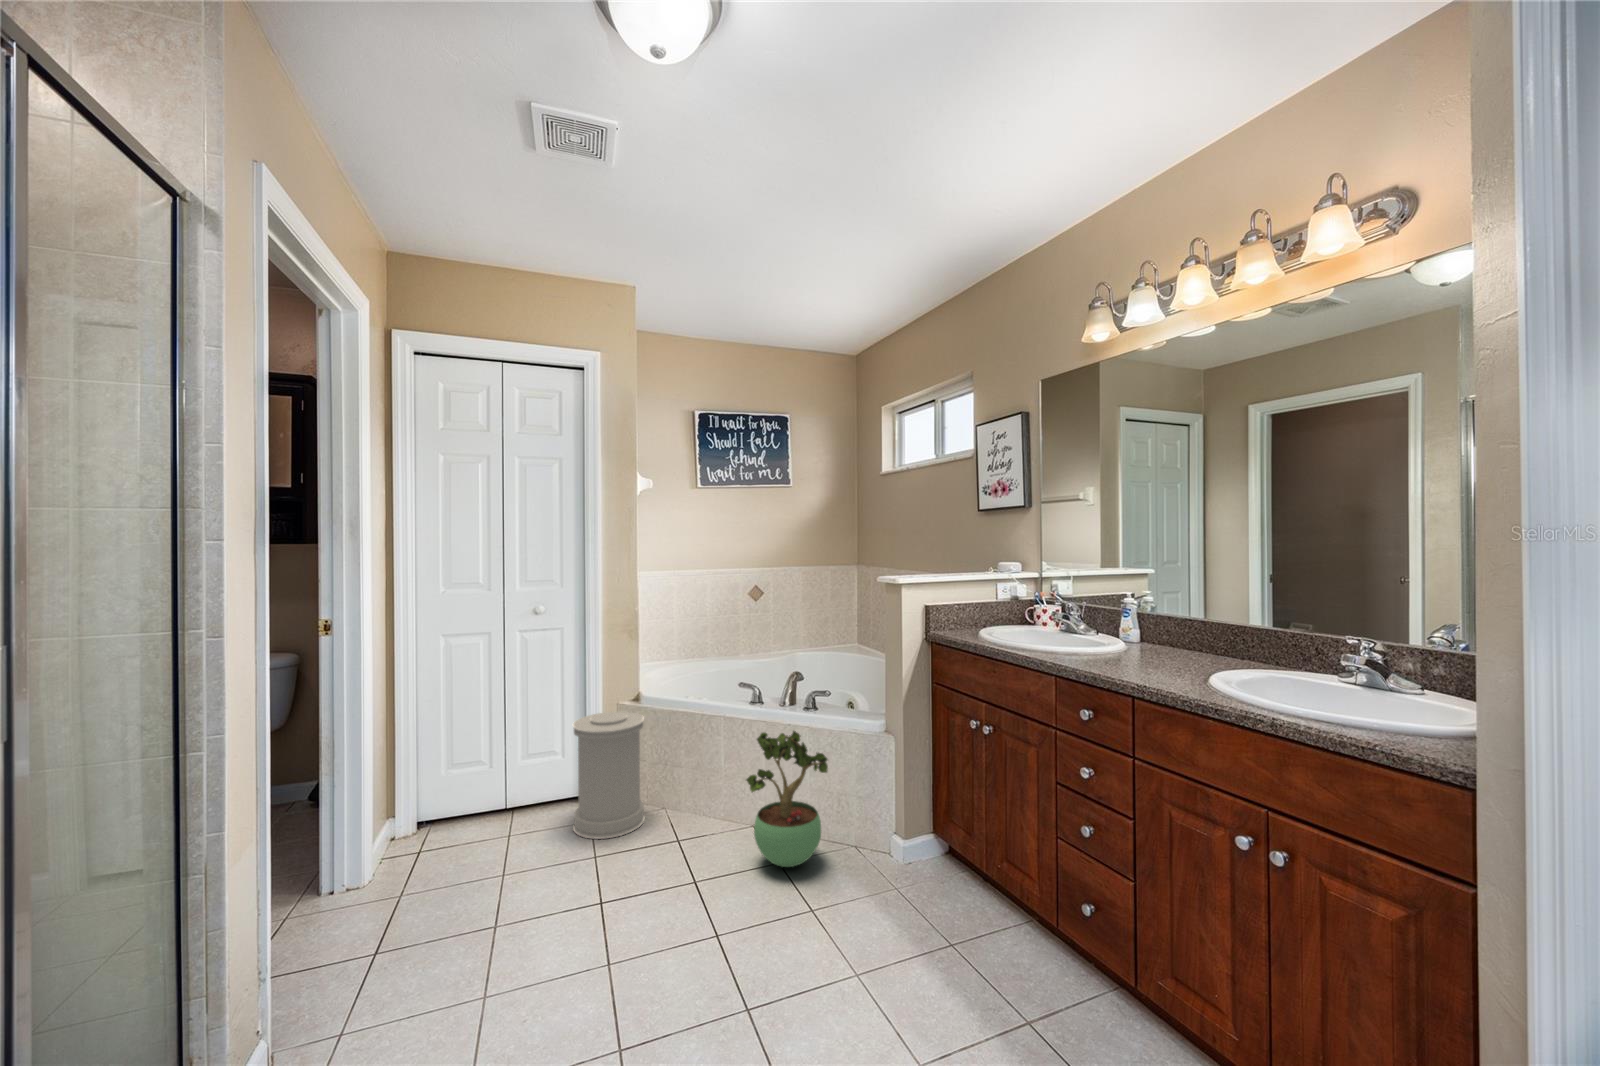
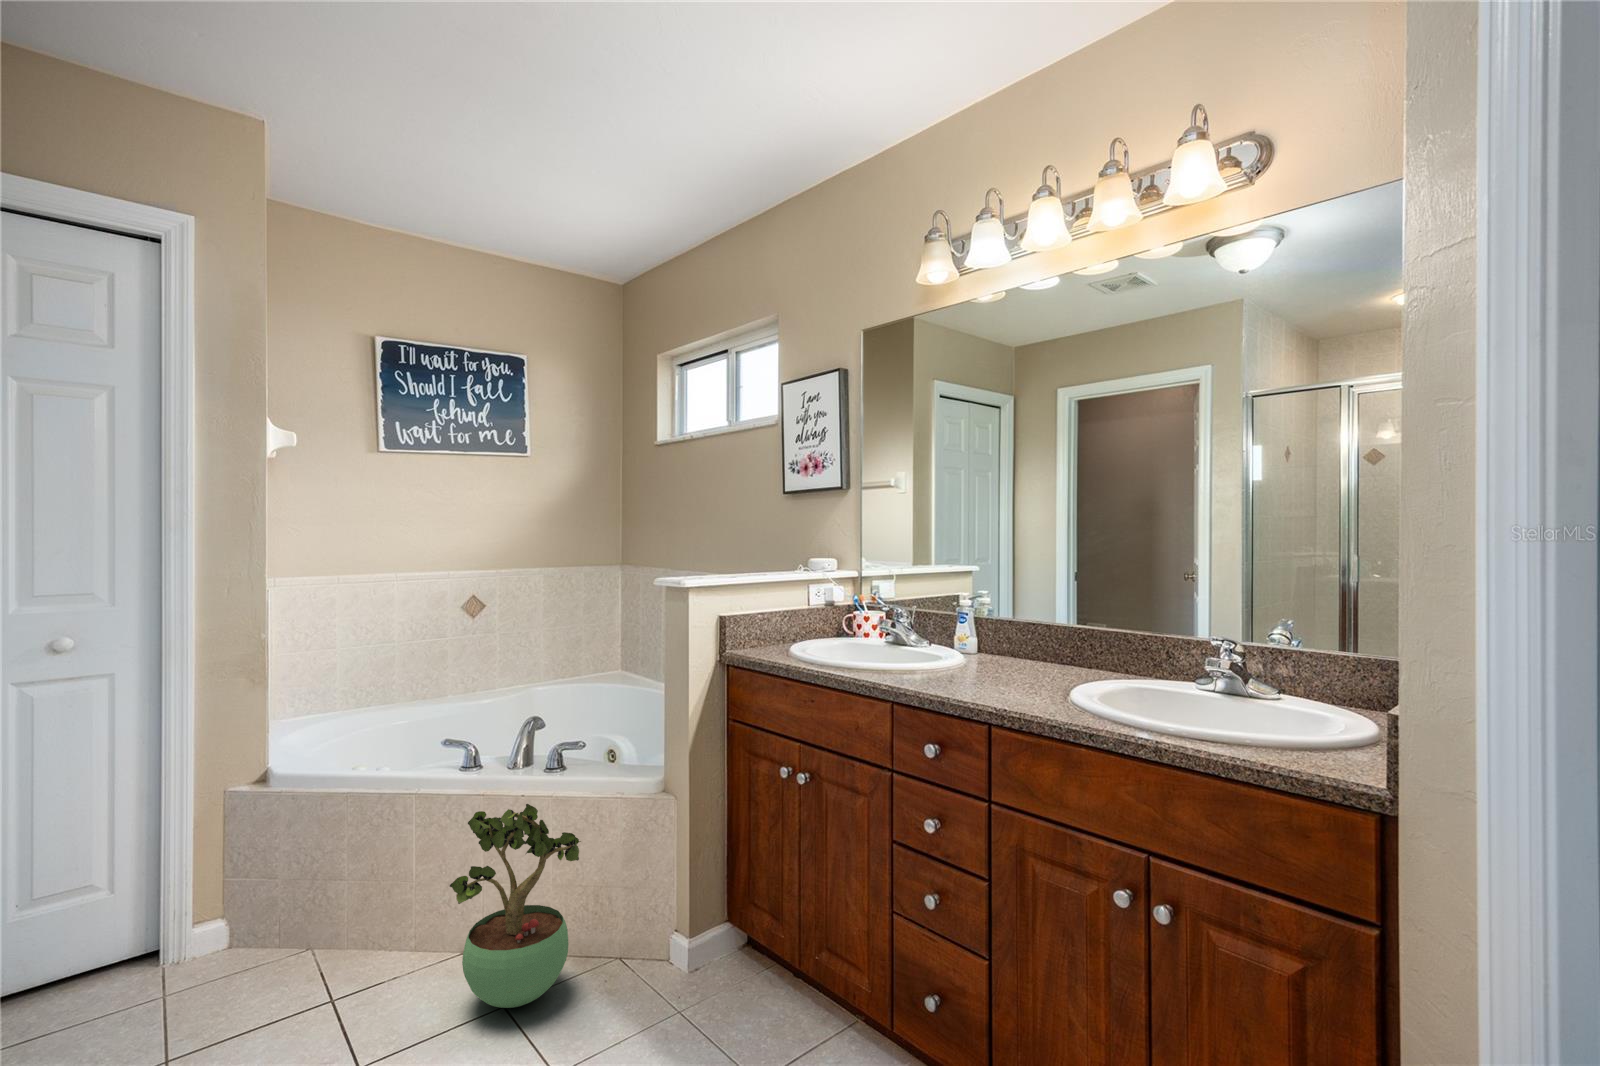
trash can: present [573,711,645,839] -> none [134,798,276,1017]

